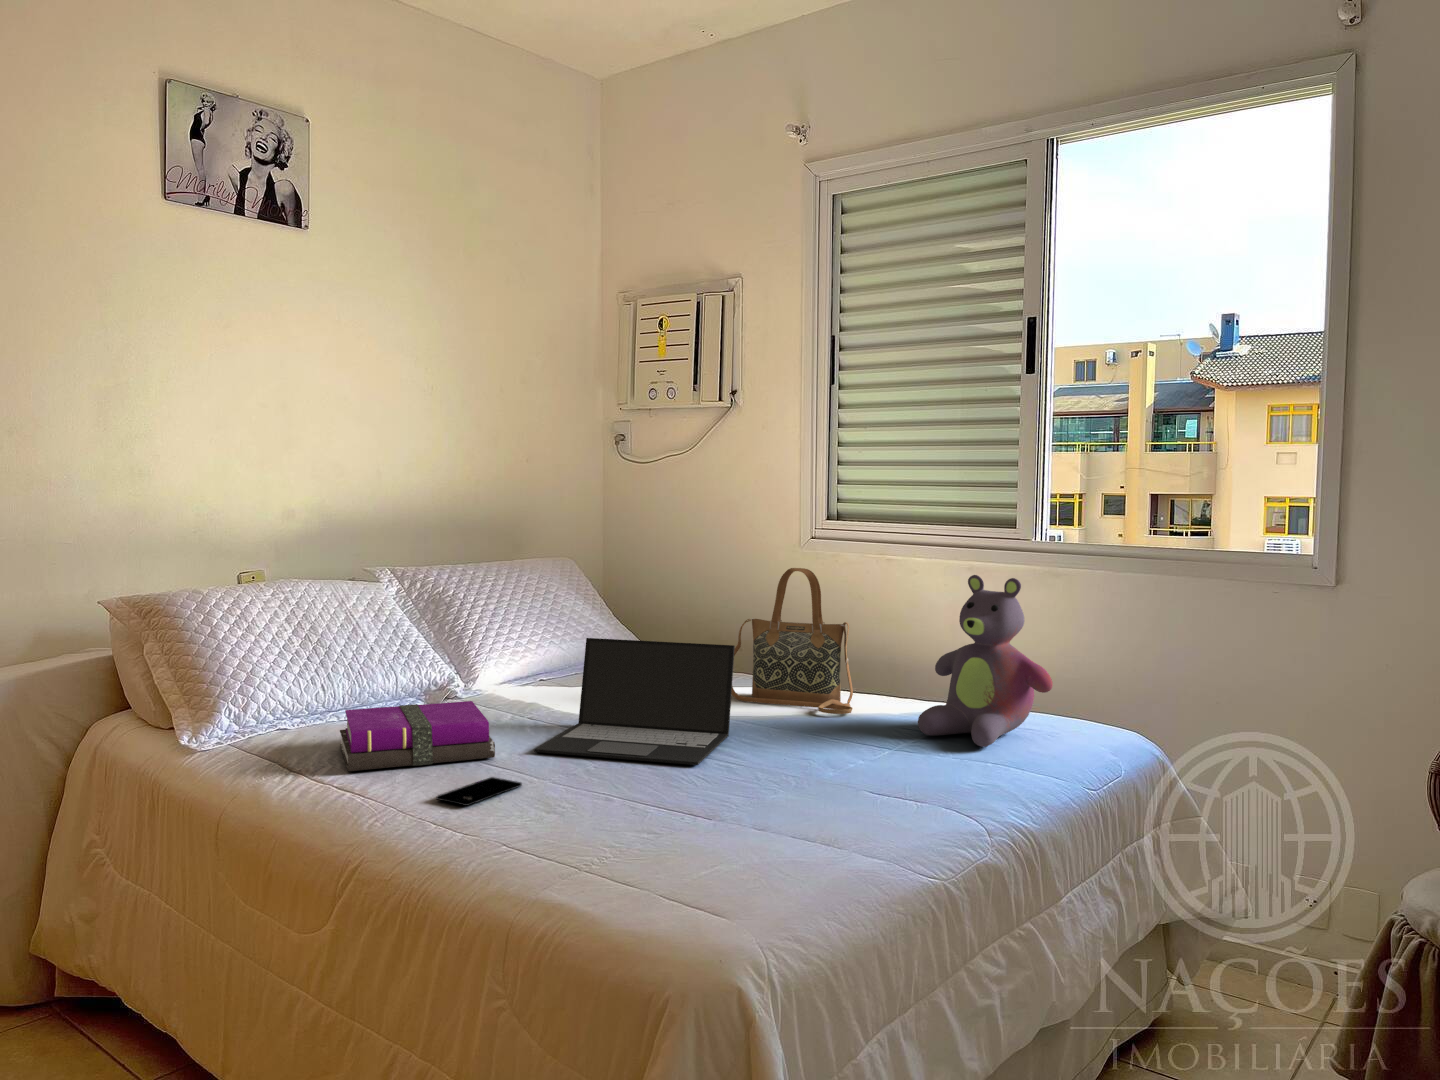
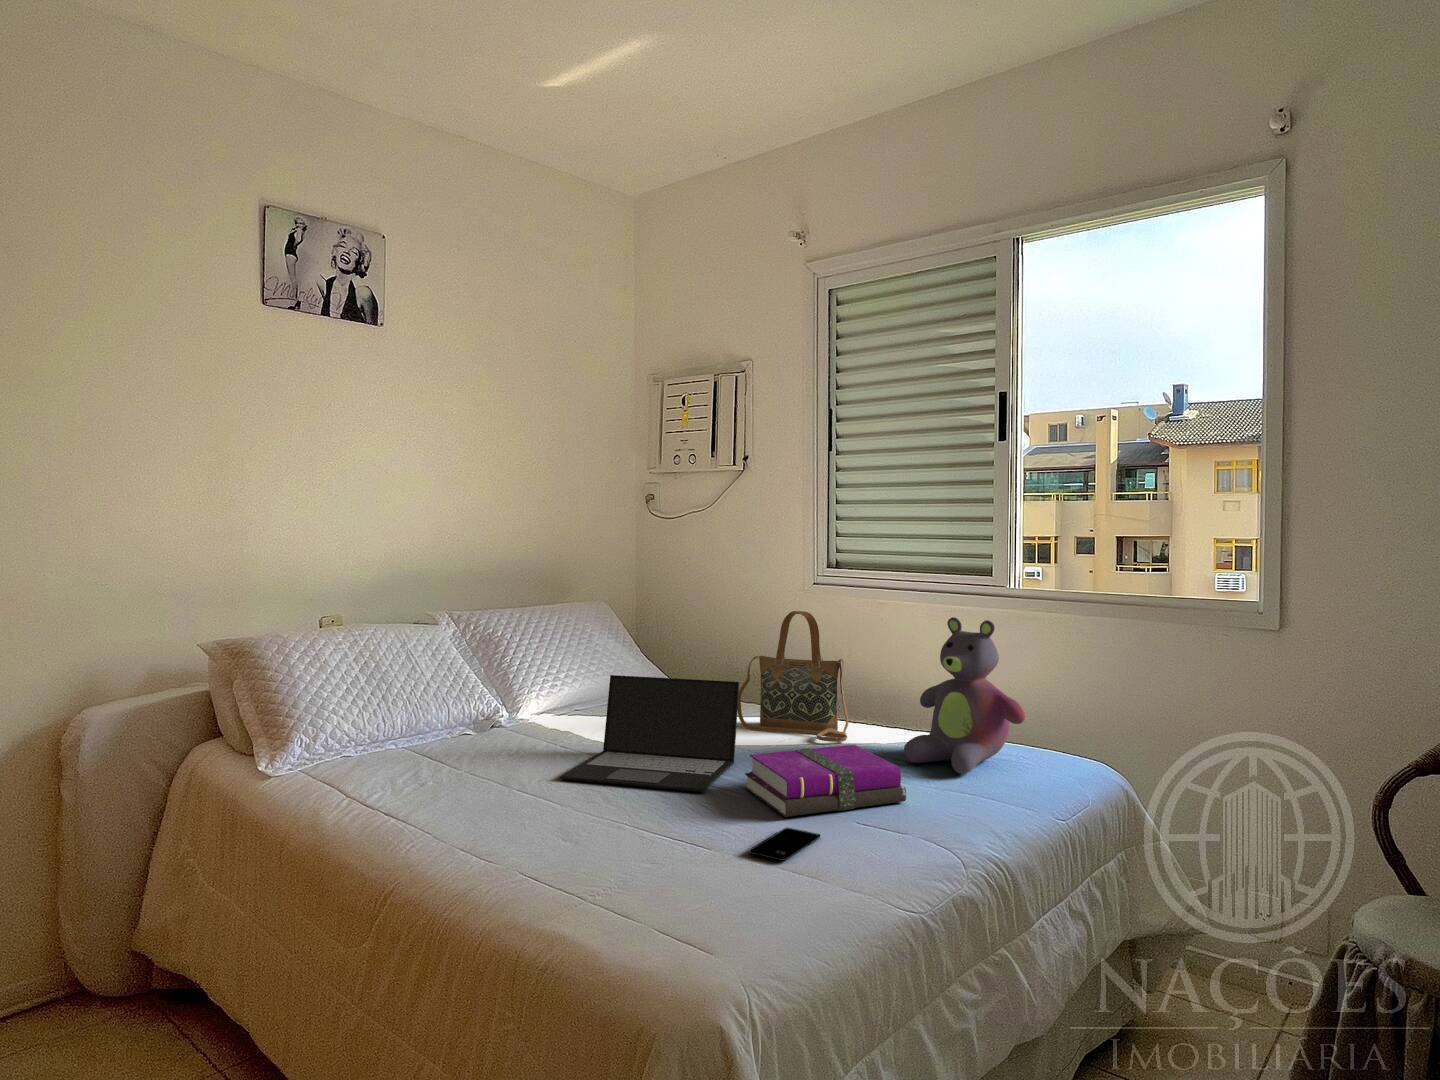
notebook: present [340,701,495,771] -> present [745,745,906,817]
smartphone: present [436,777,522,806] -> present [749,828,820,861]

